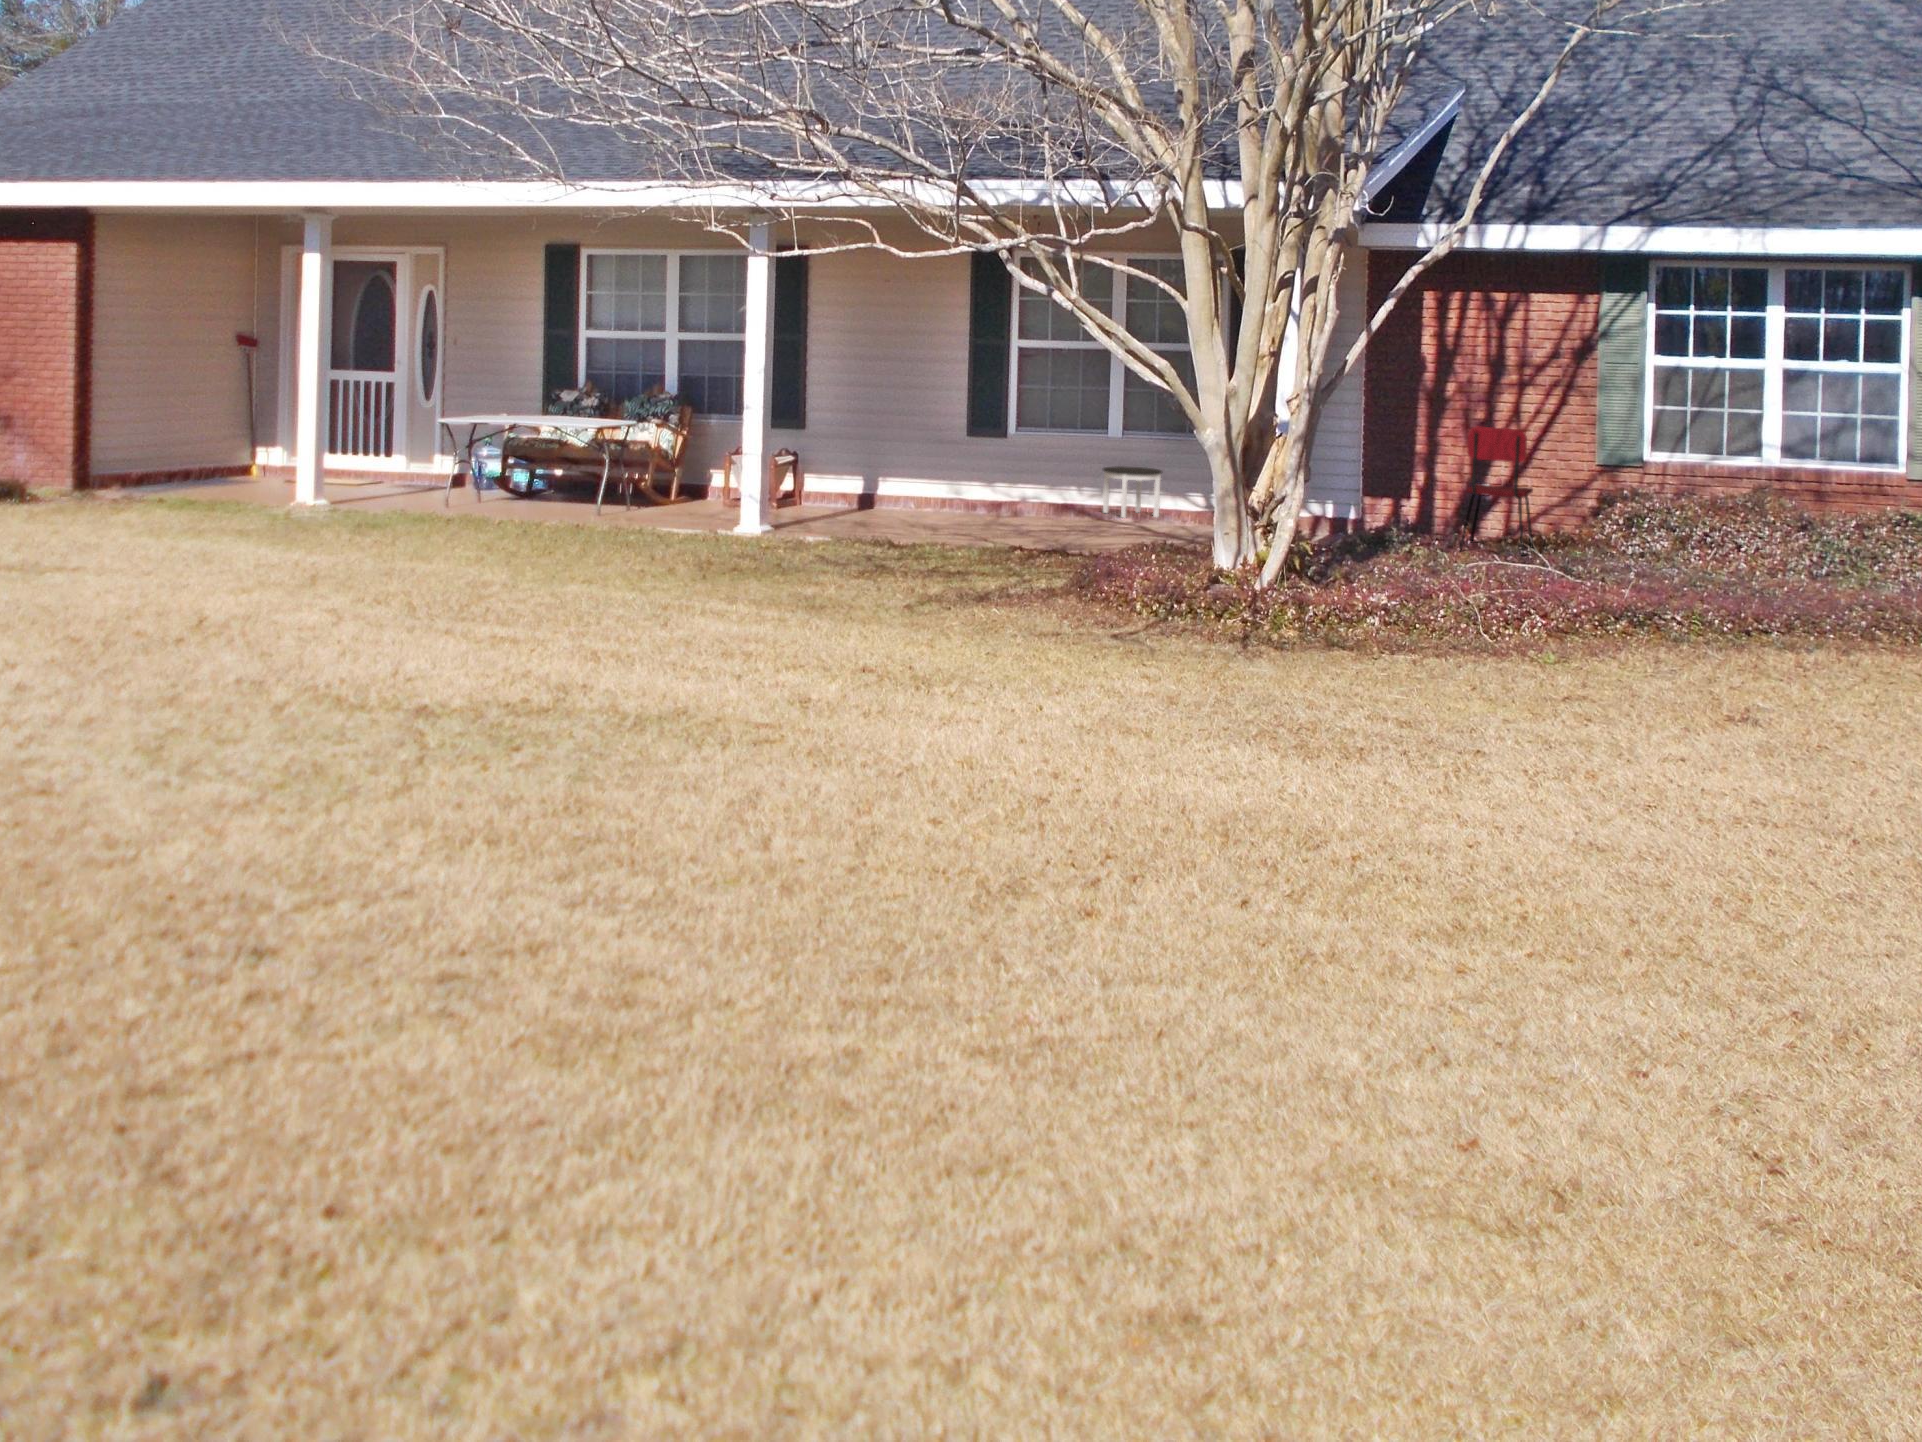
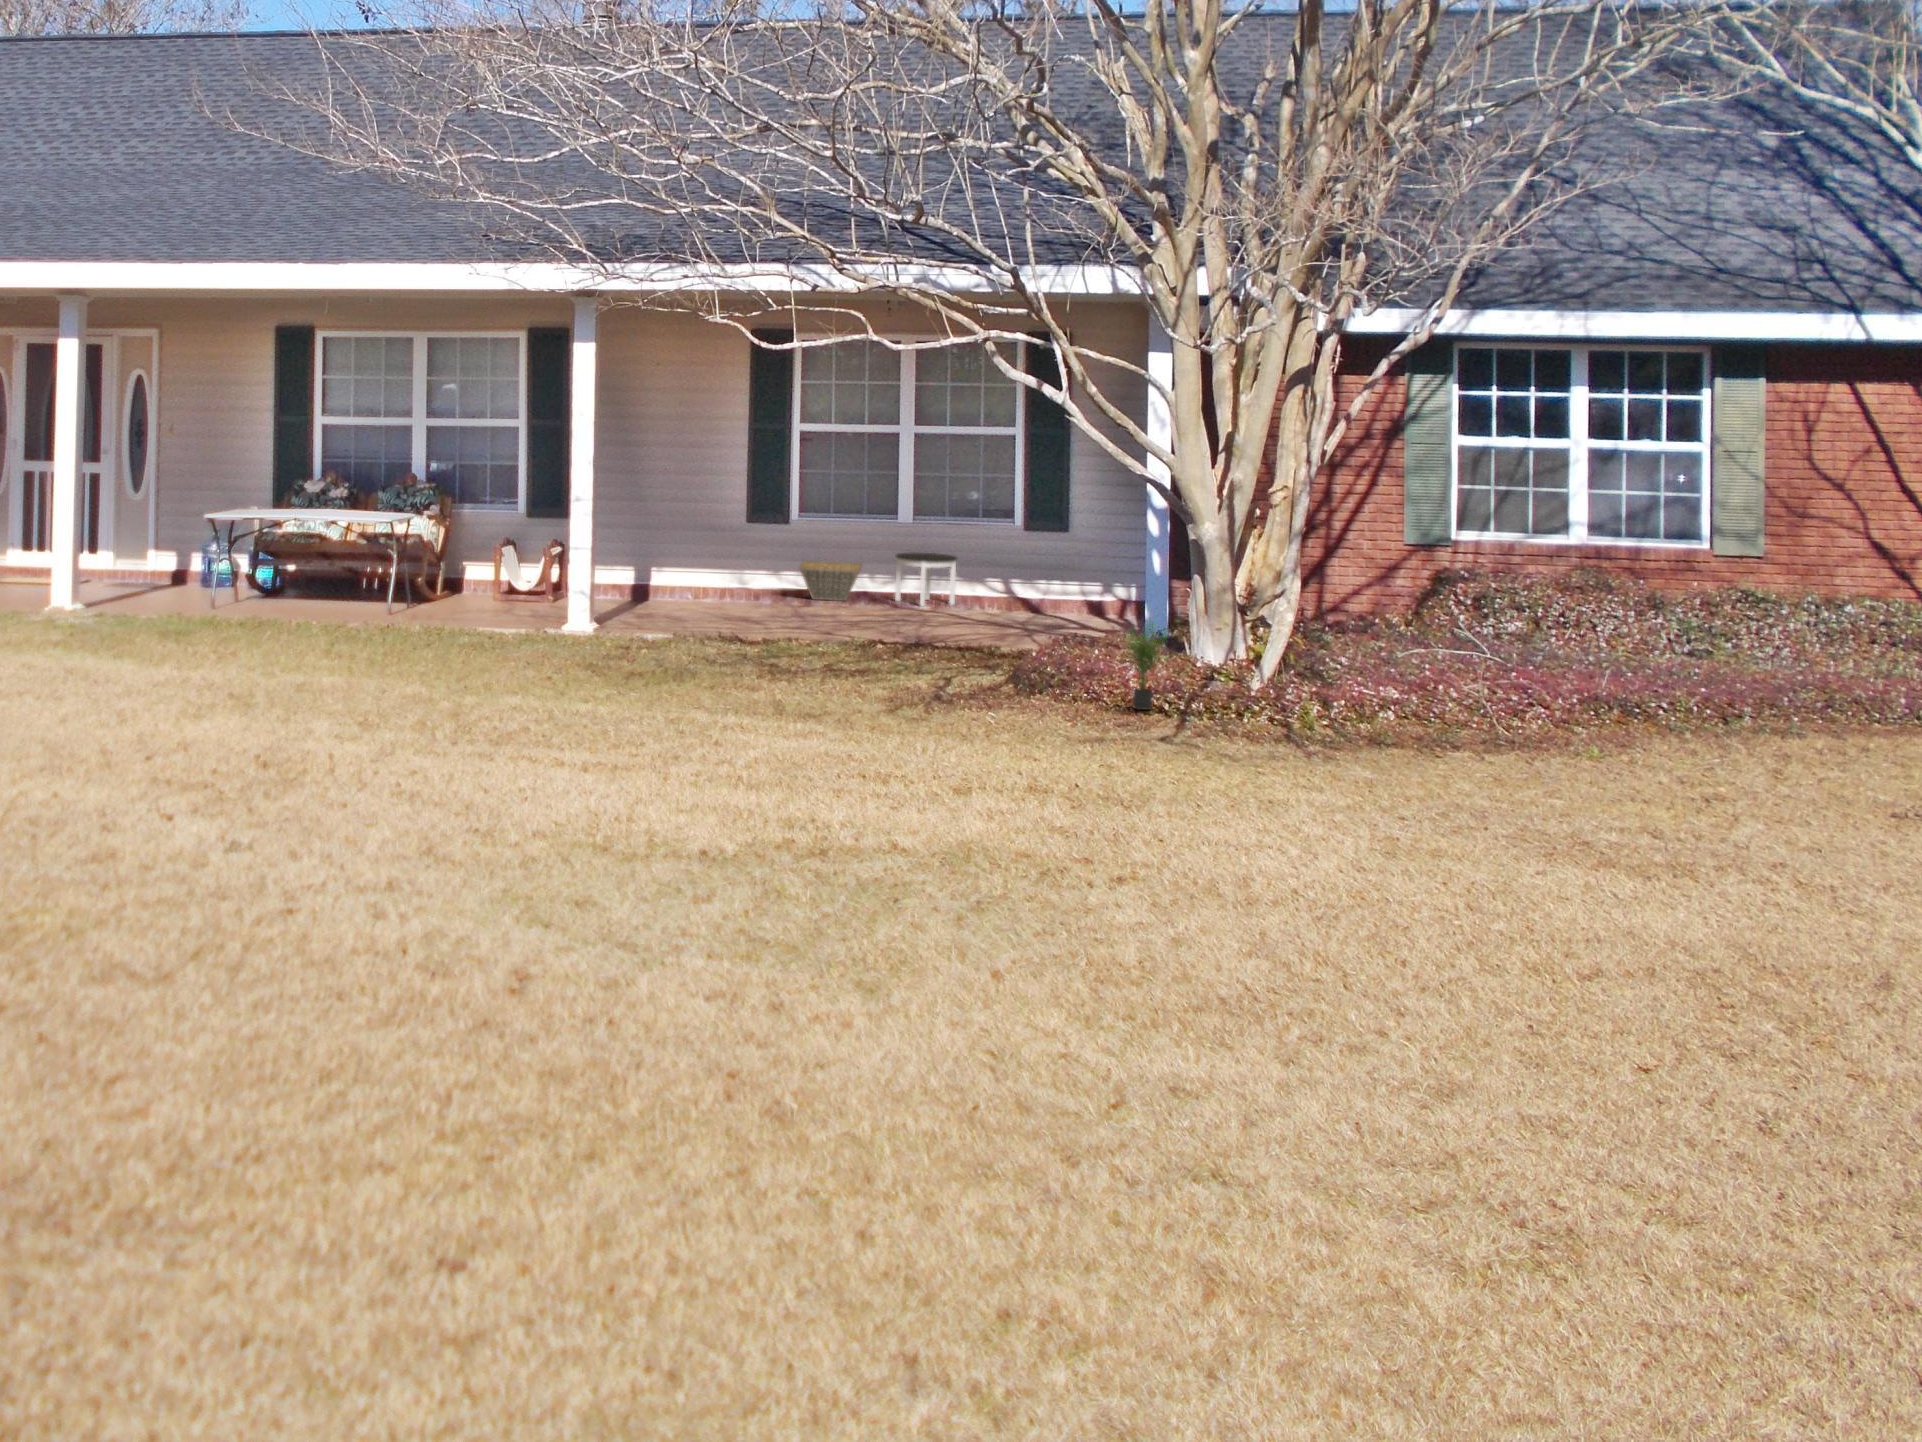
chair: present [1459,427,1533,555] -> none [1286,510,1358,639]
basket: none [1008,473,1078,512] -> present [799,561,862,601]
potted plant: none [1182,518,1235,609] -> present [1128,621,1164,710]

